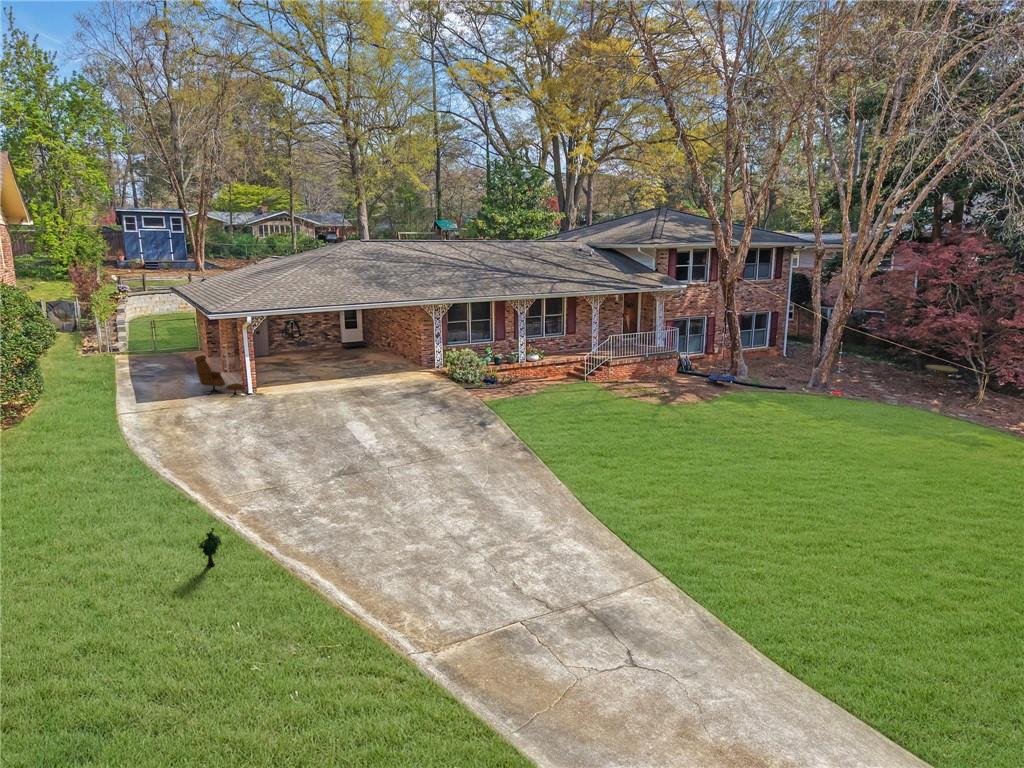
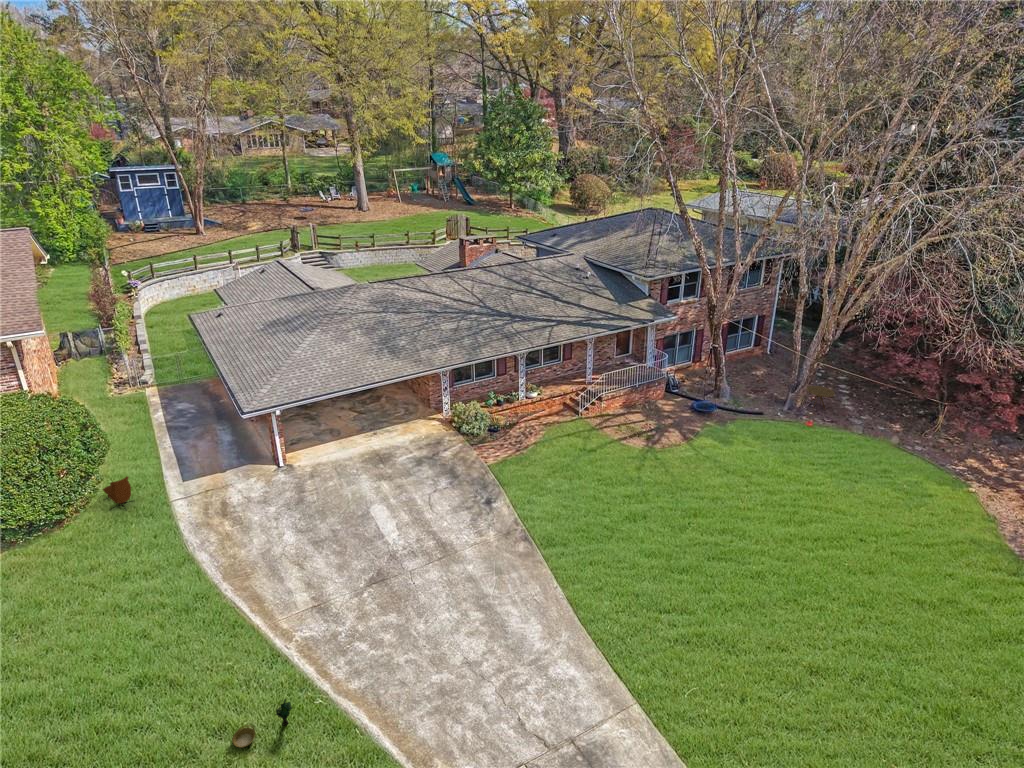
lounge chair: present [195,355,244,395] -> present [103,476,131,509]
round table: present [926,365,958,388] -> present [807,386,835,409]
basket: none [137,554,169,582] -> present [232,725,255,748]

